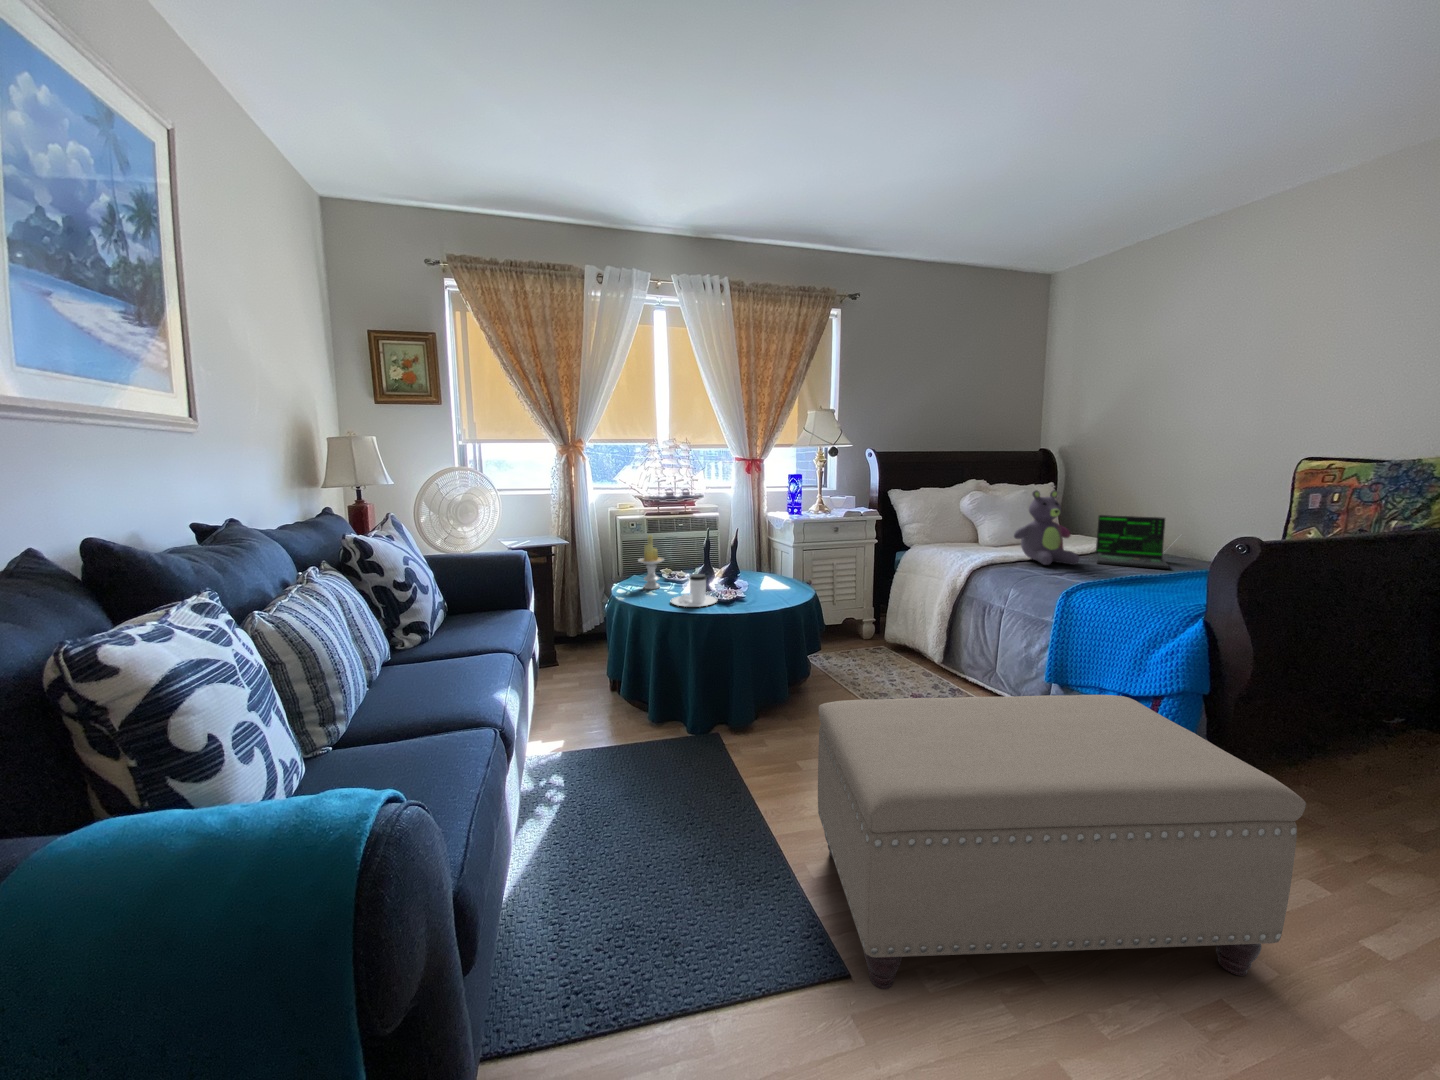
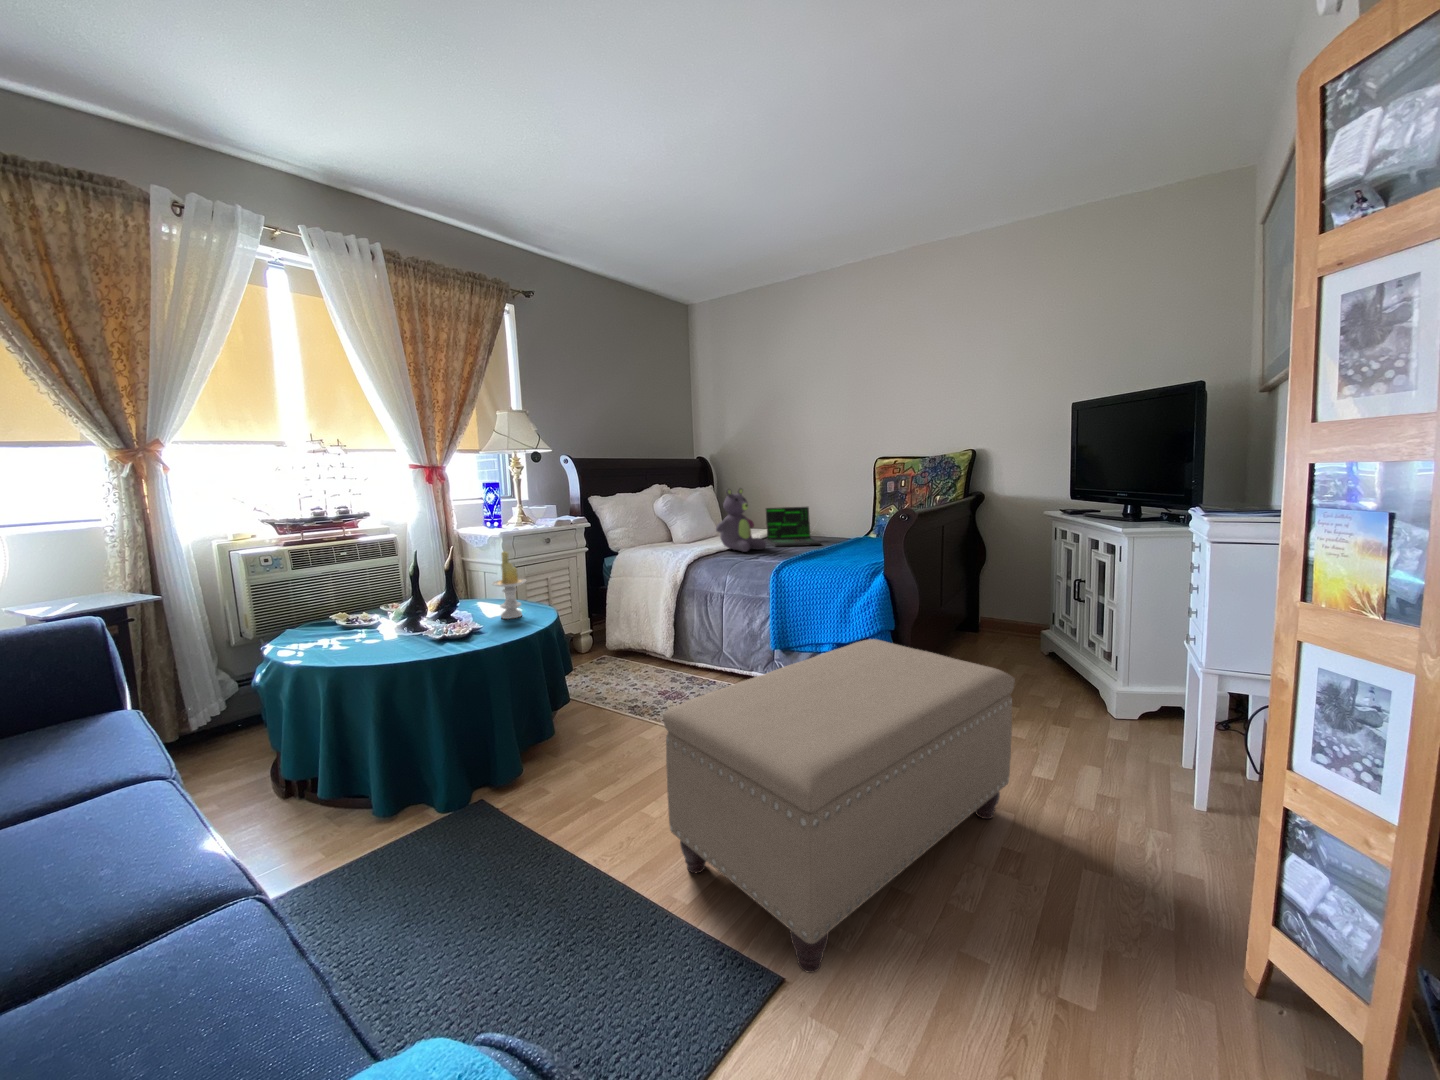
candle: present [638,535,664,589] -> present [492,551,526,619]
coffee cup: present [671,574,717,607] -> none [389,604,457,649]

